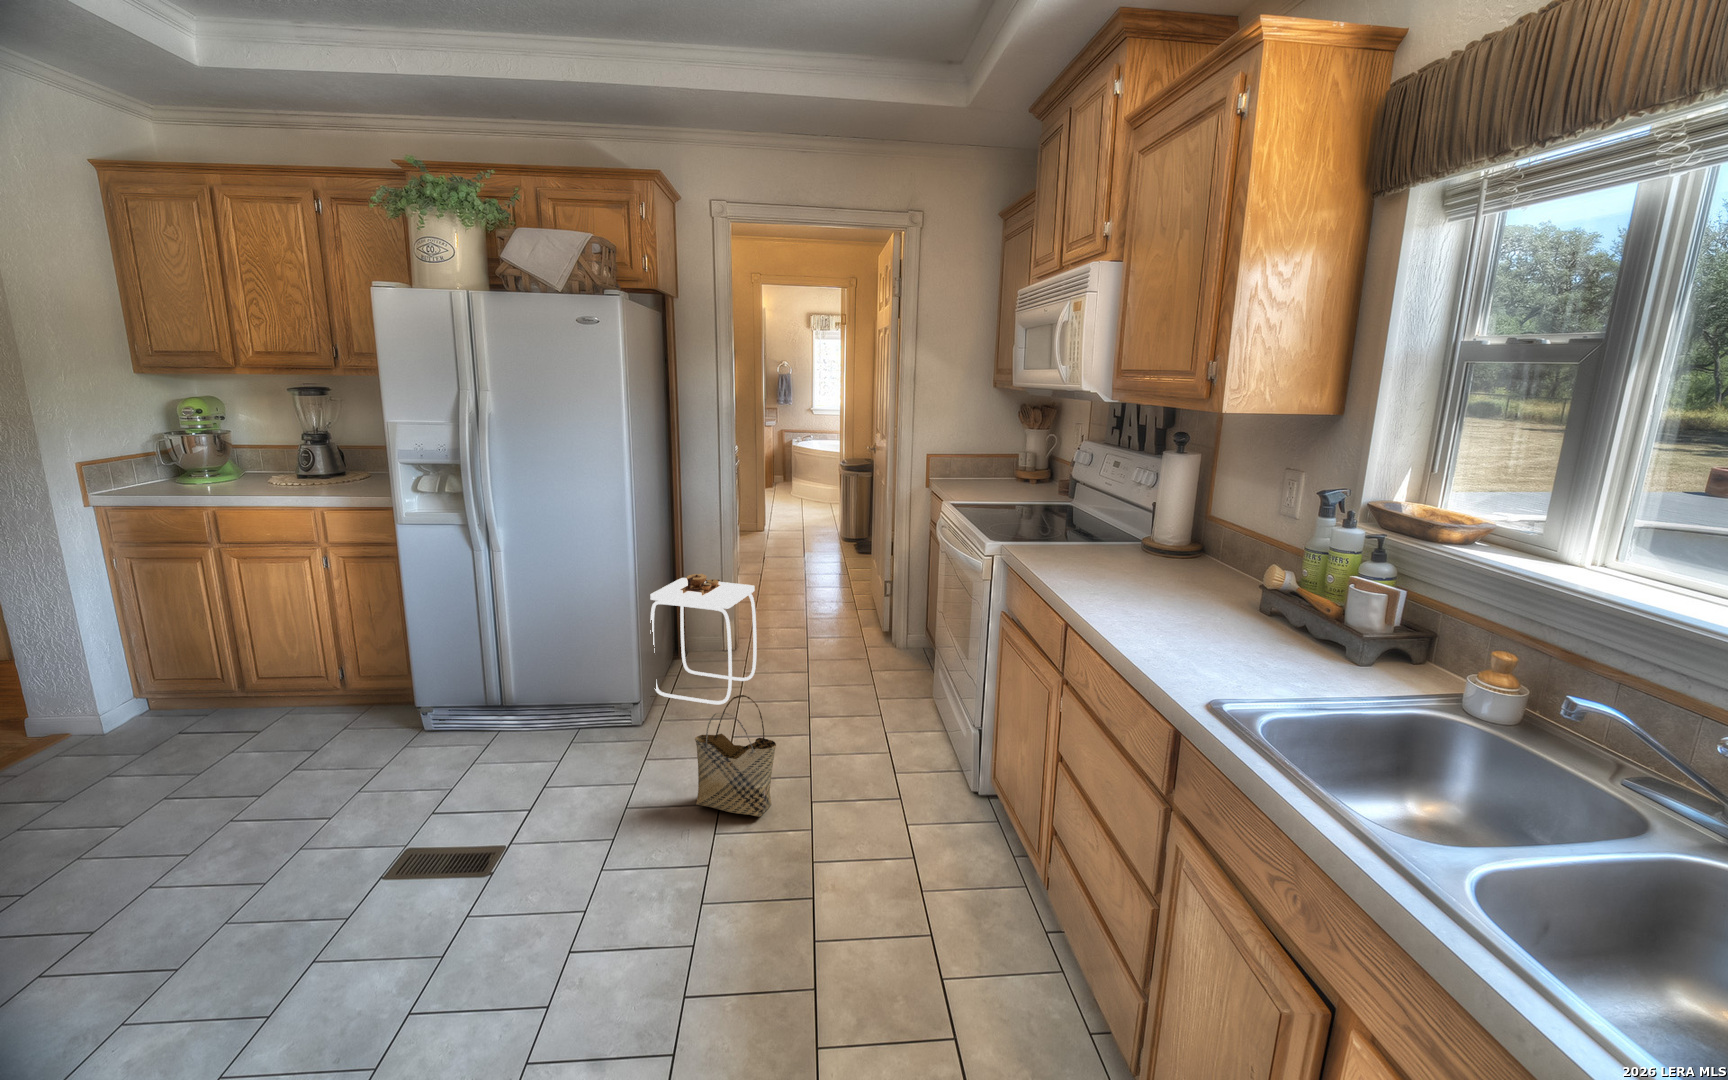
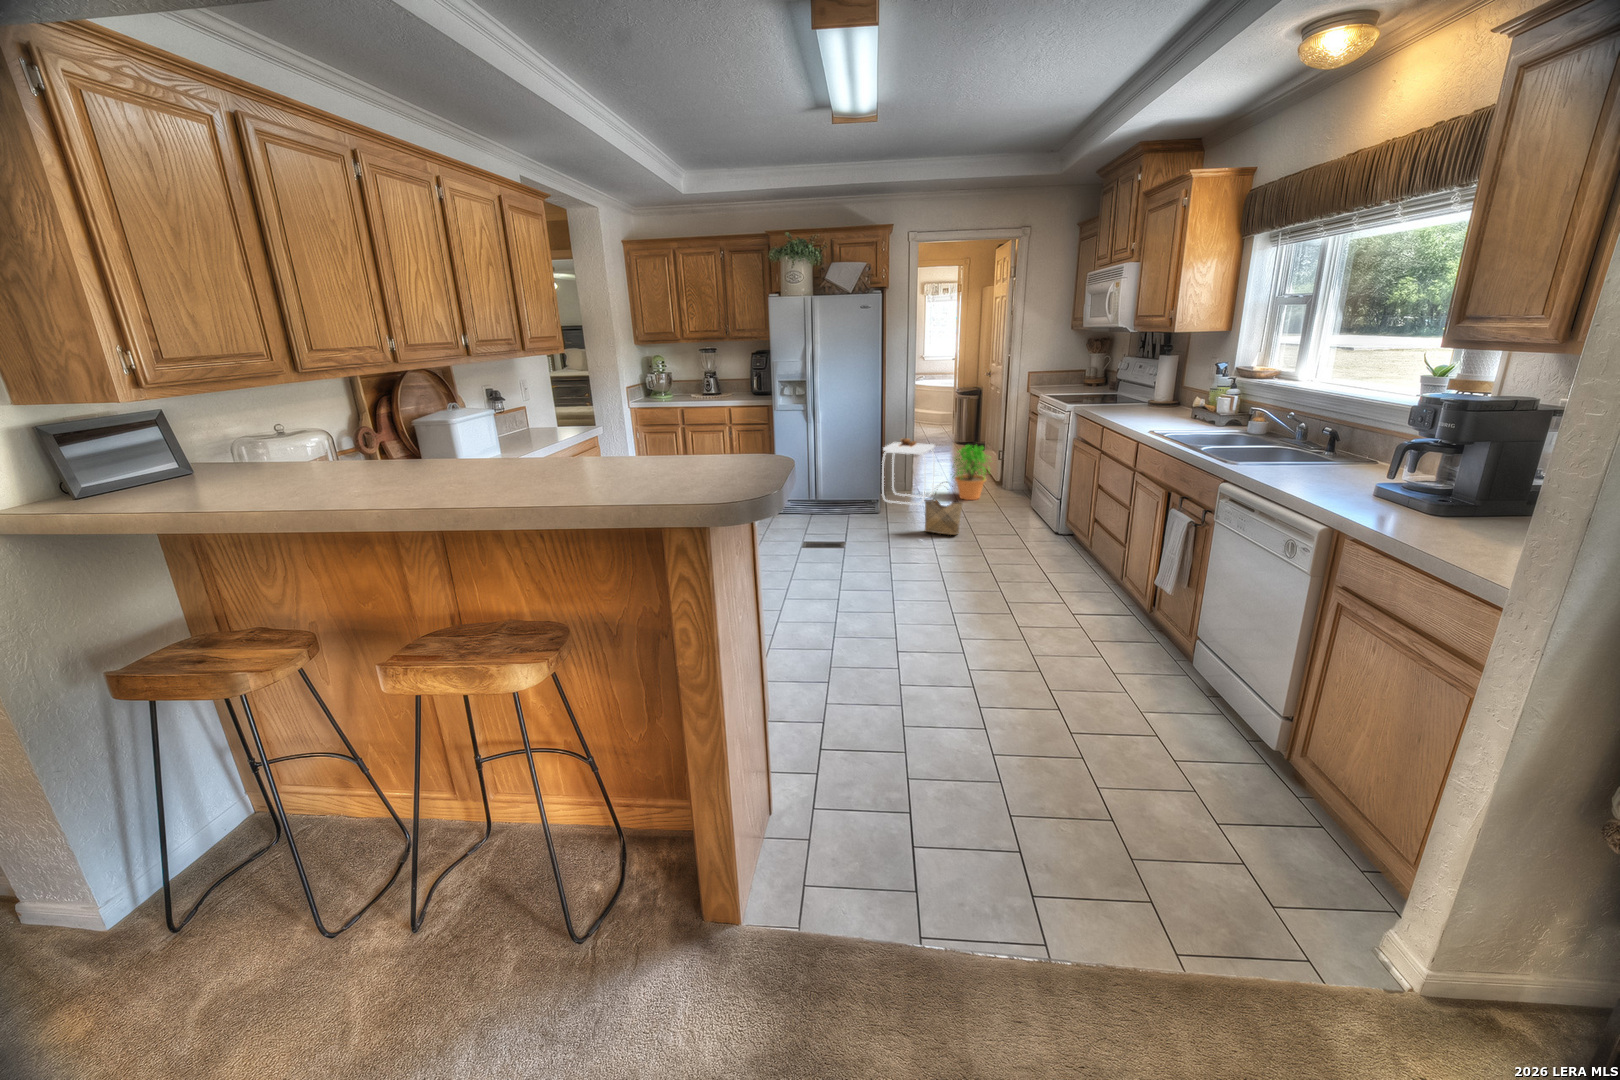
potted plant: none [785,584,863,687] -> present [952,445,992,500]

